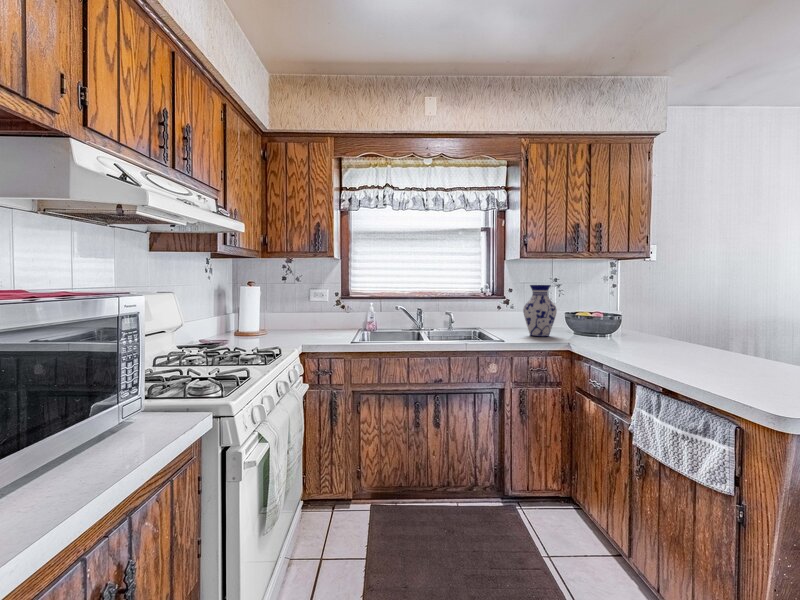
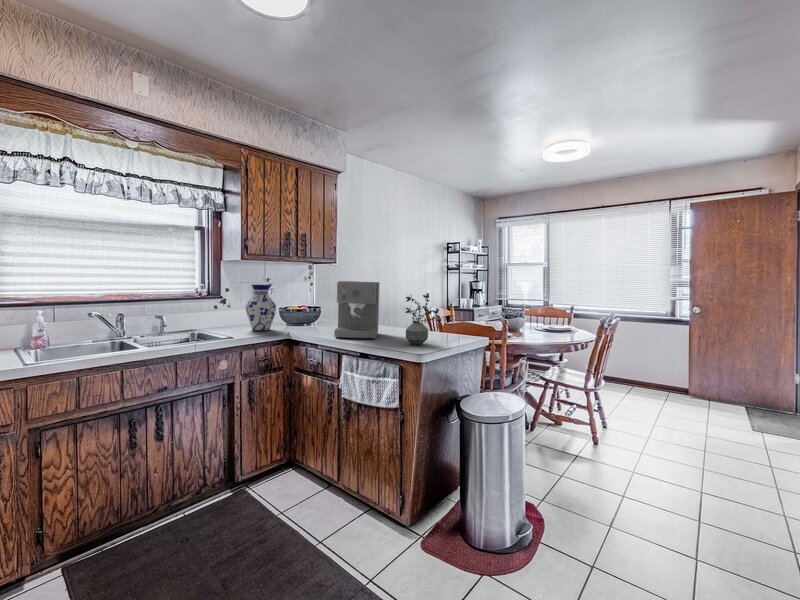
coffee maker: none [617,277,692,354] -> present [334,281,379,339]
potted plant: none [713,288,776,366] -> present [405,293,439,345]

